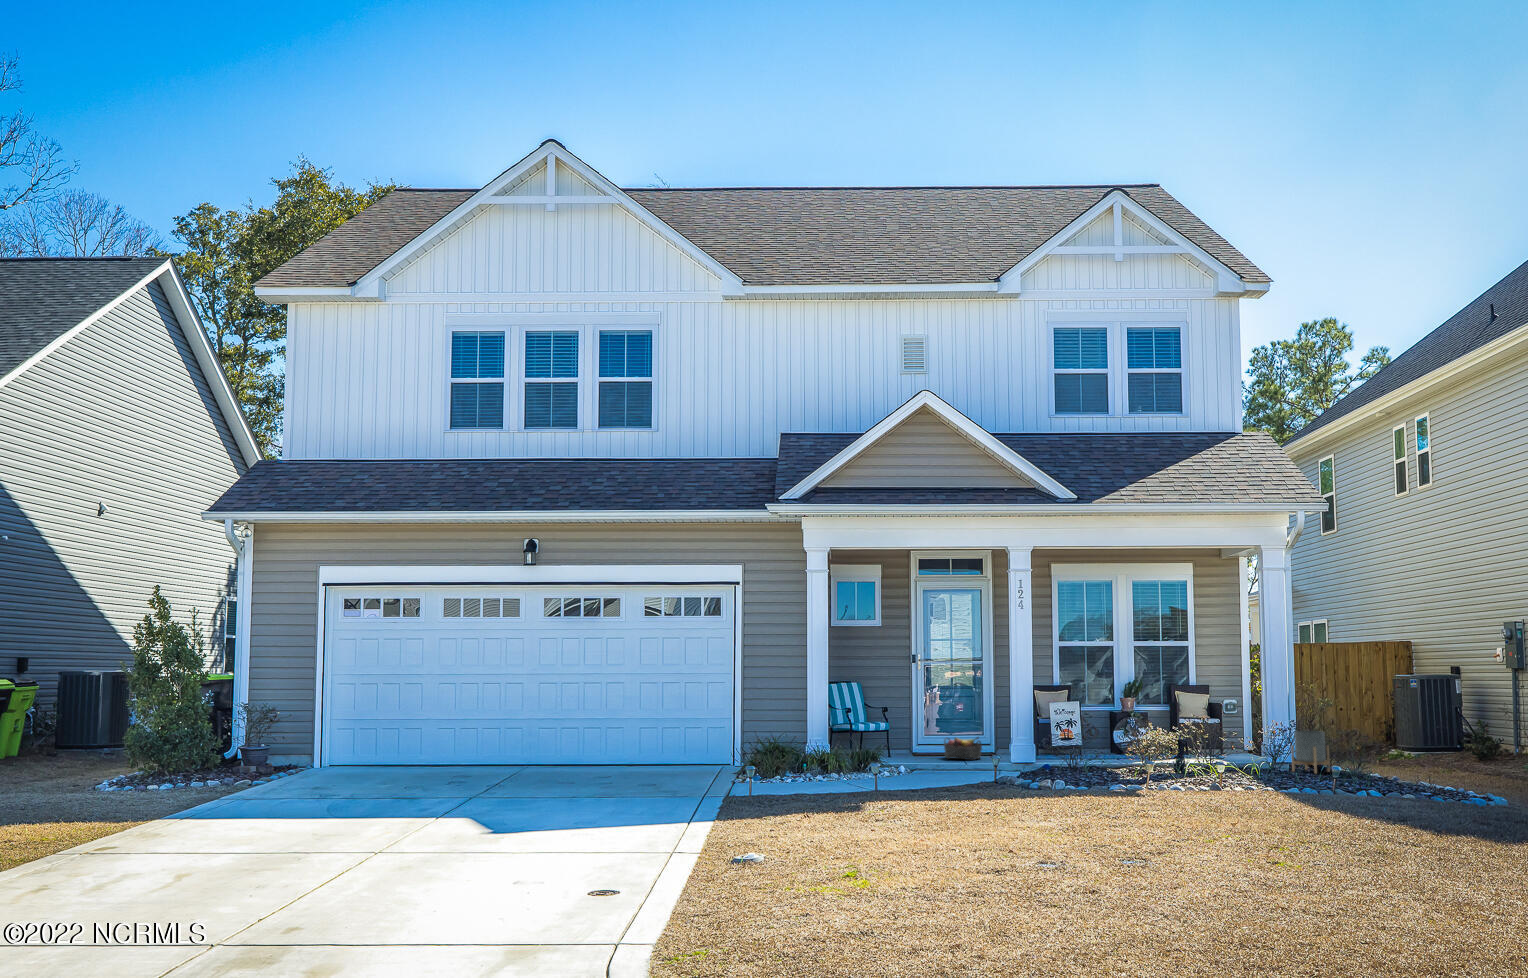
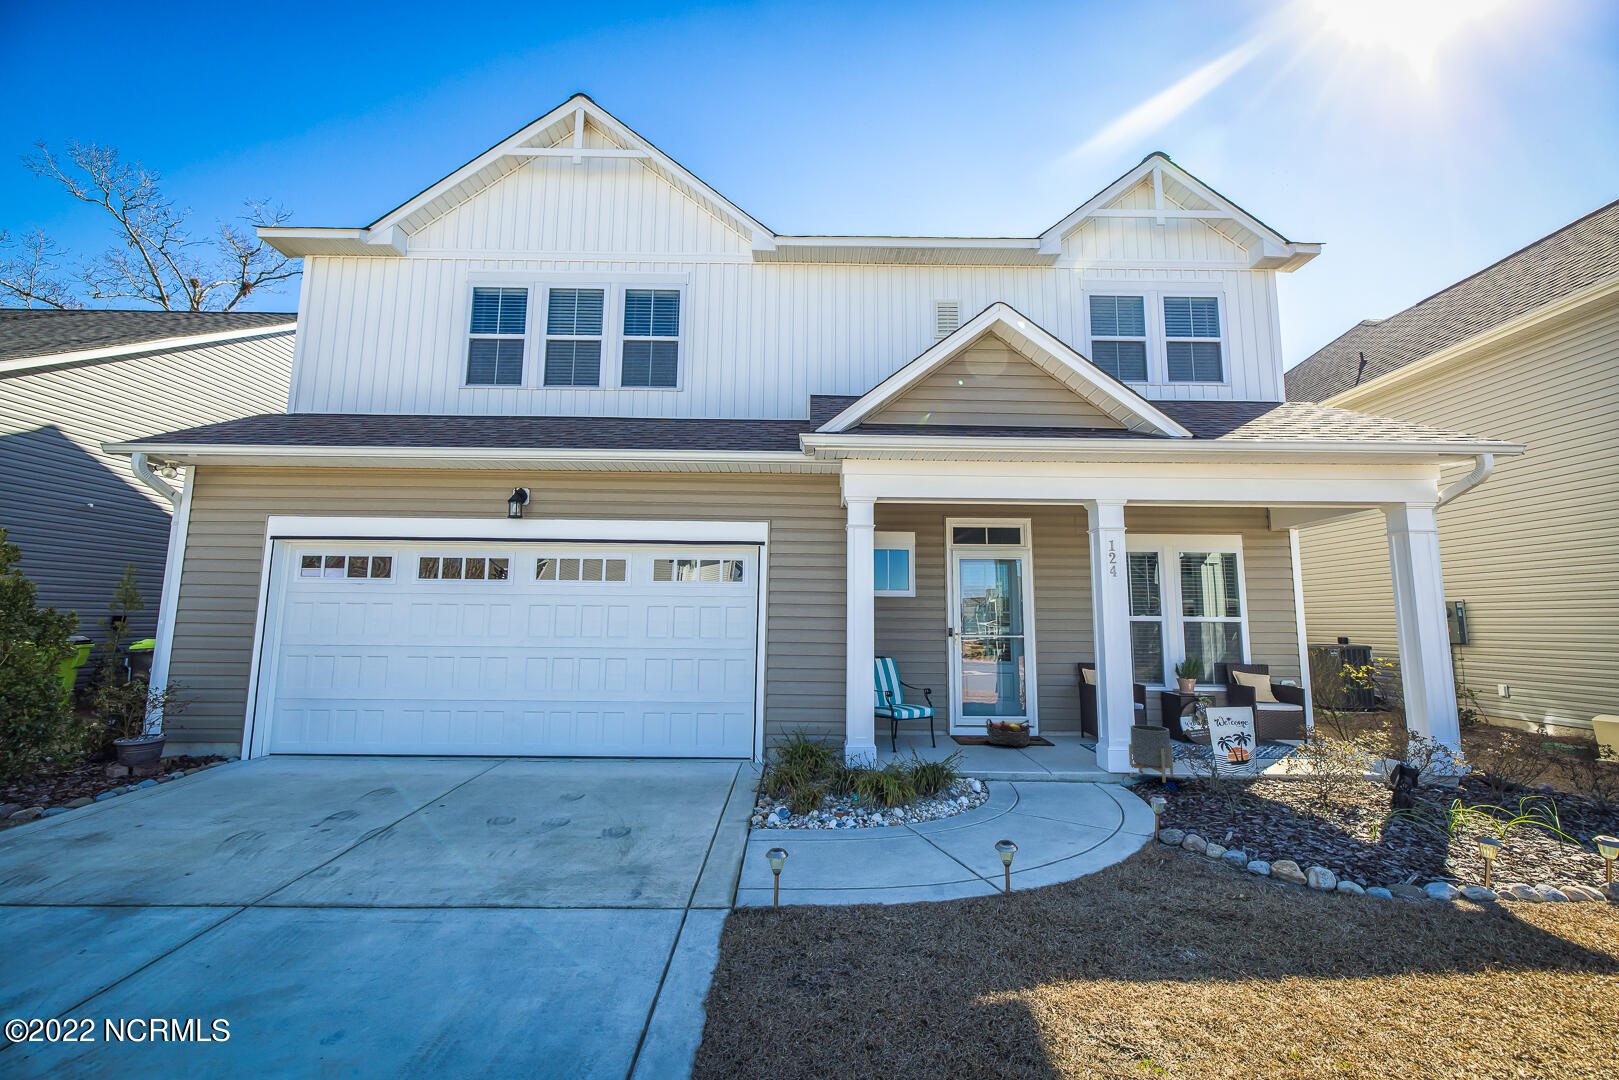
planter: present [1291,731,1330,773] -> present [1129,725,1173,783]

